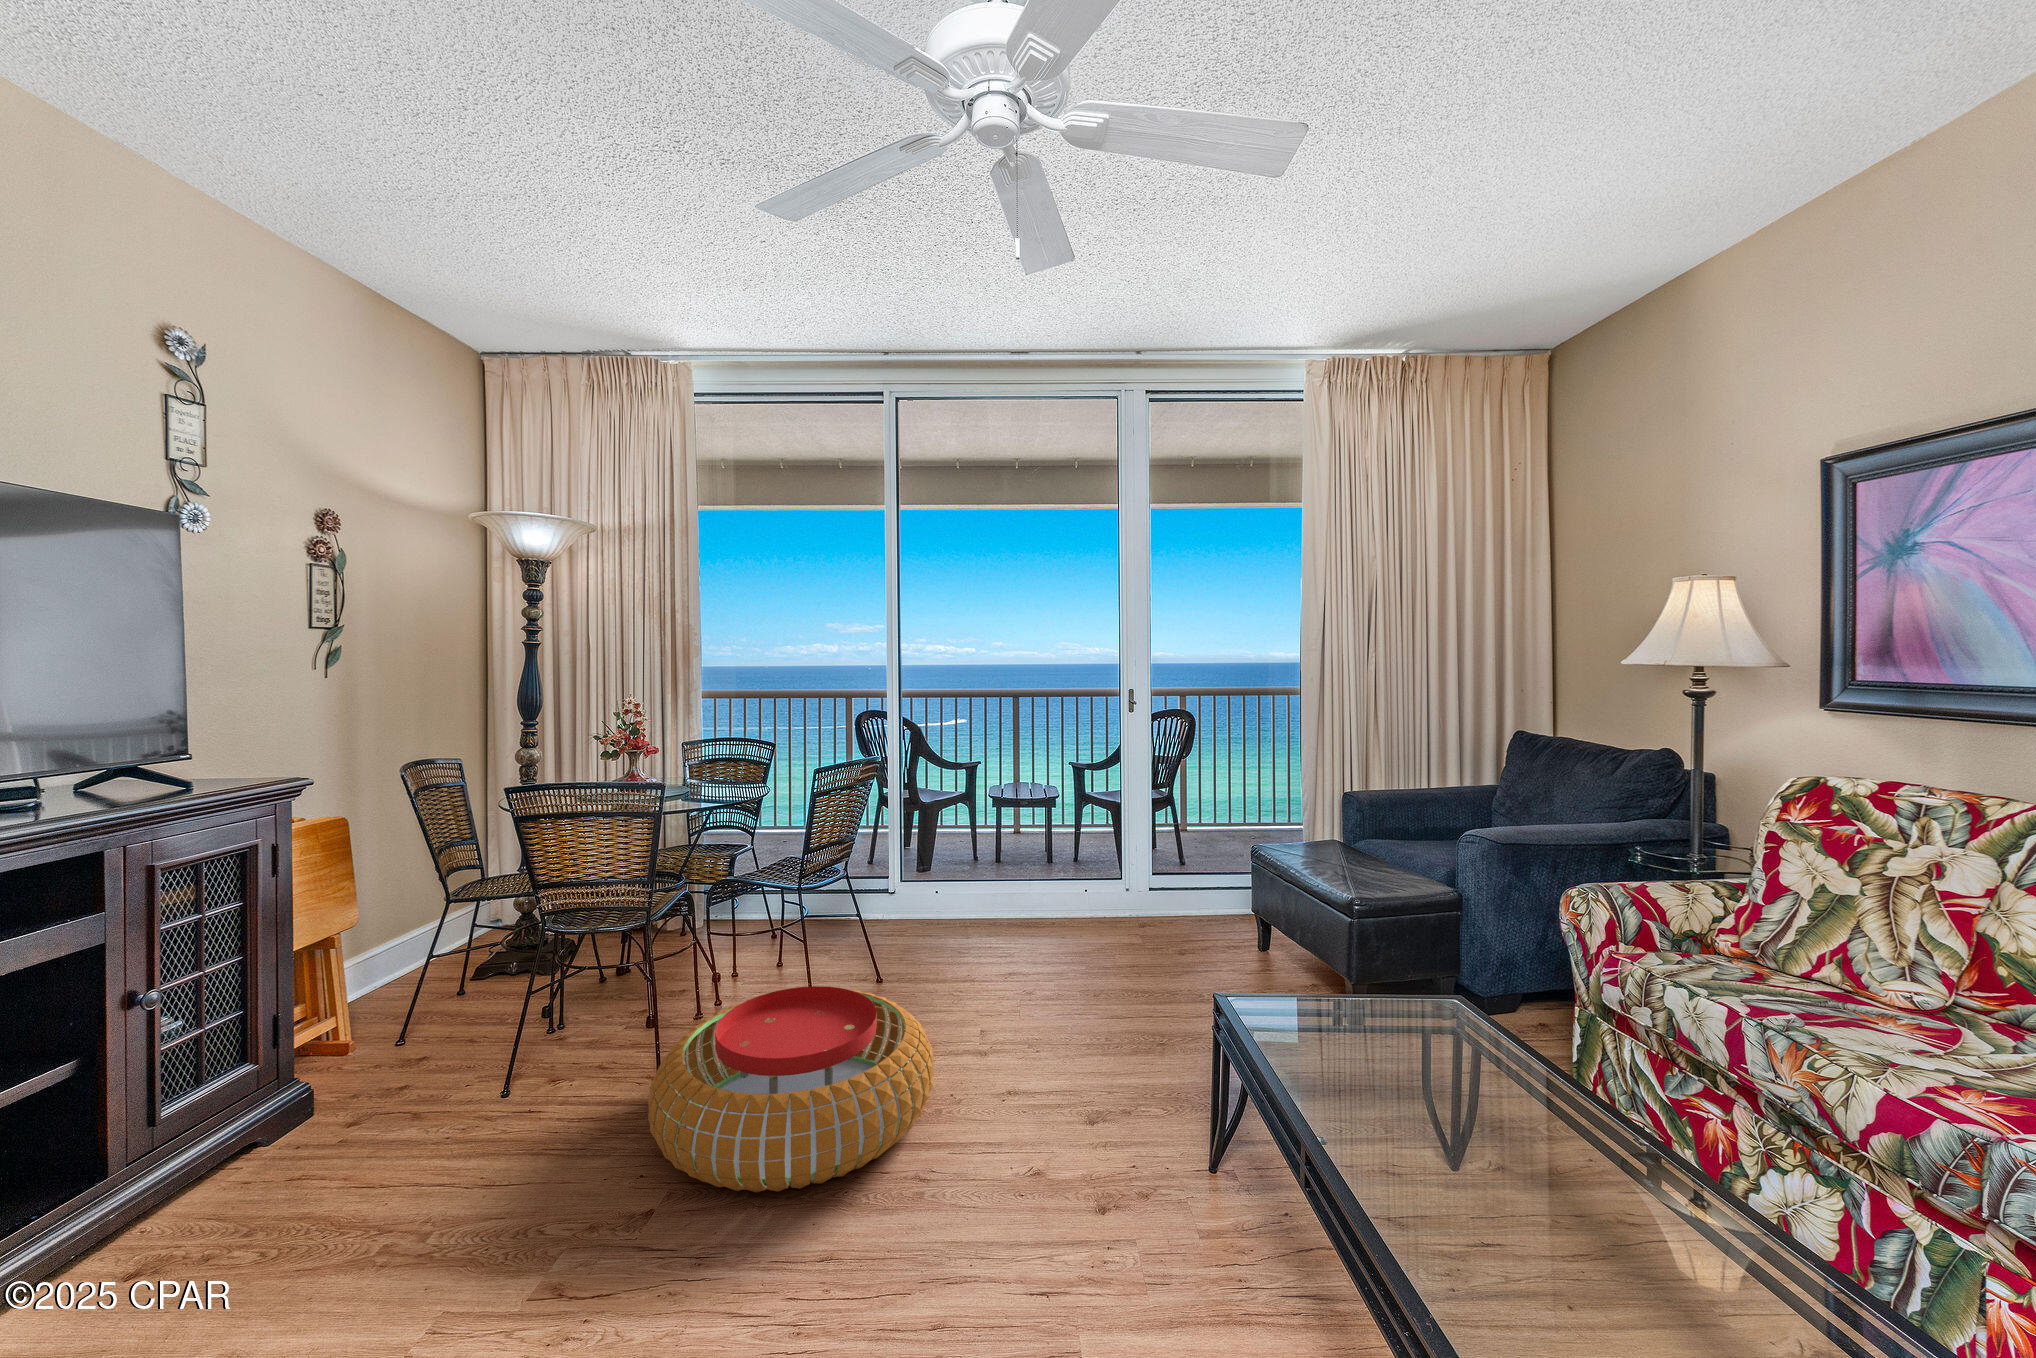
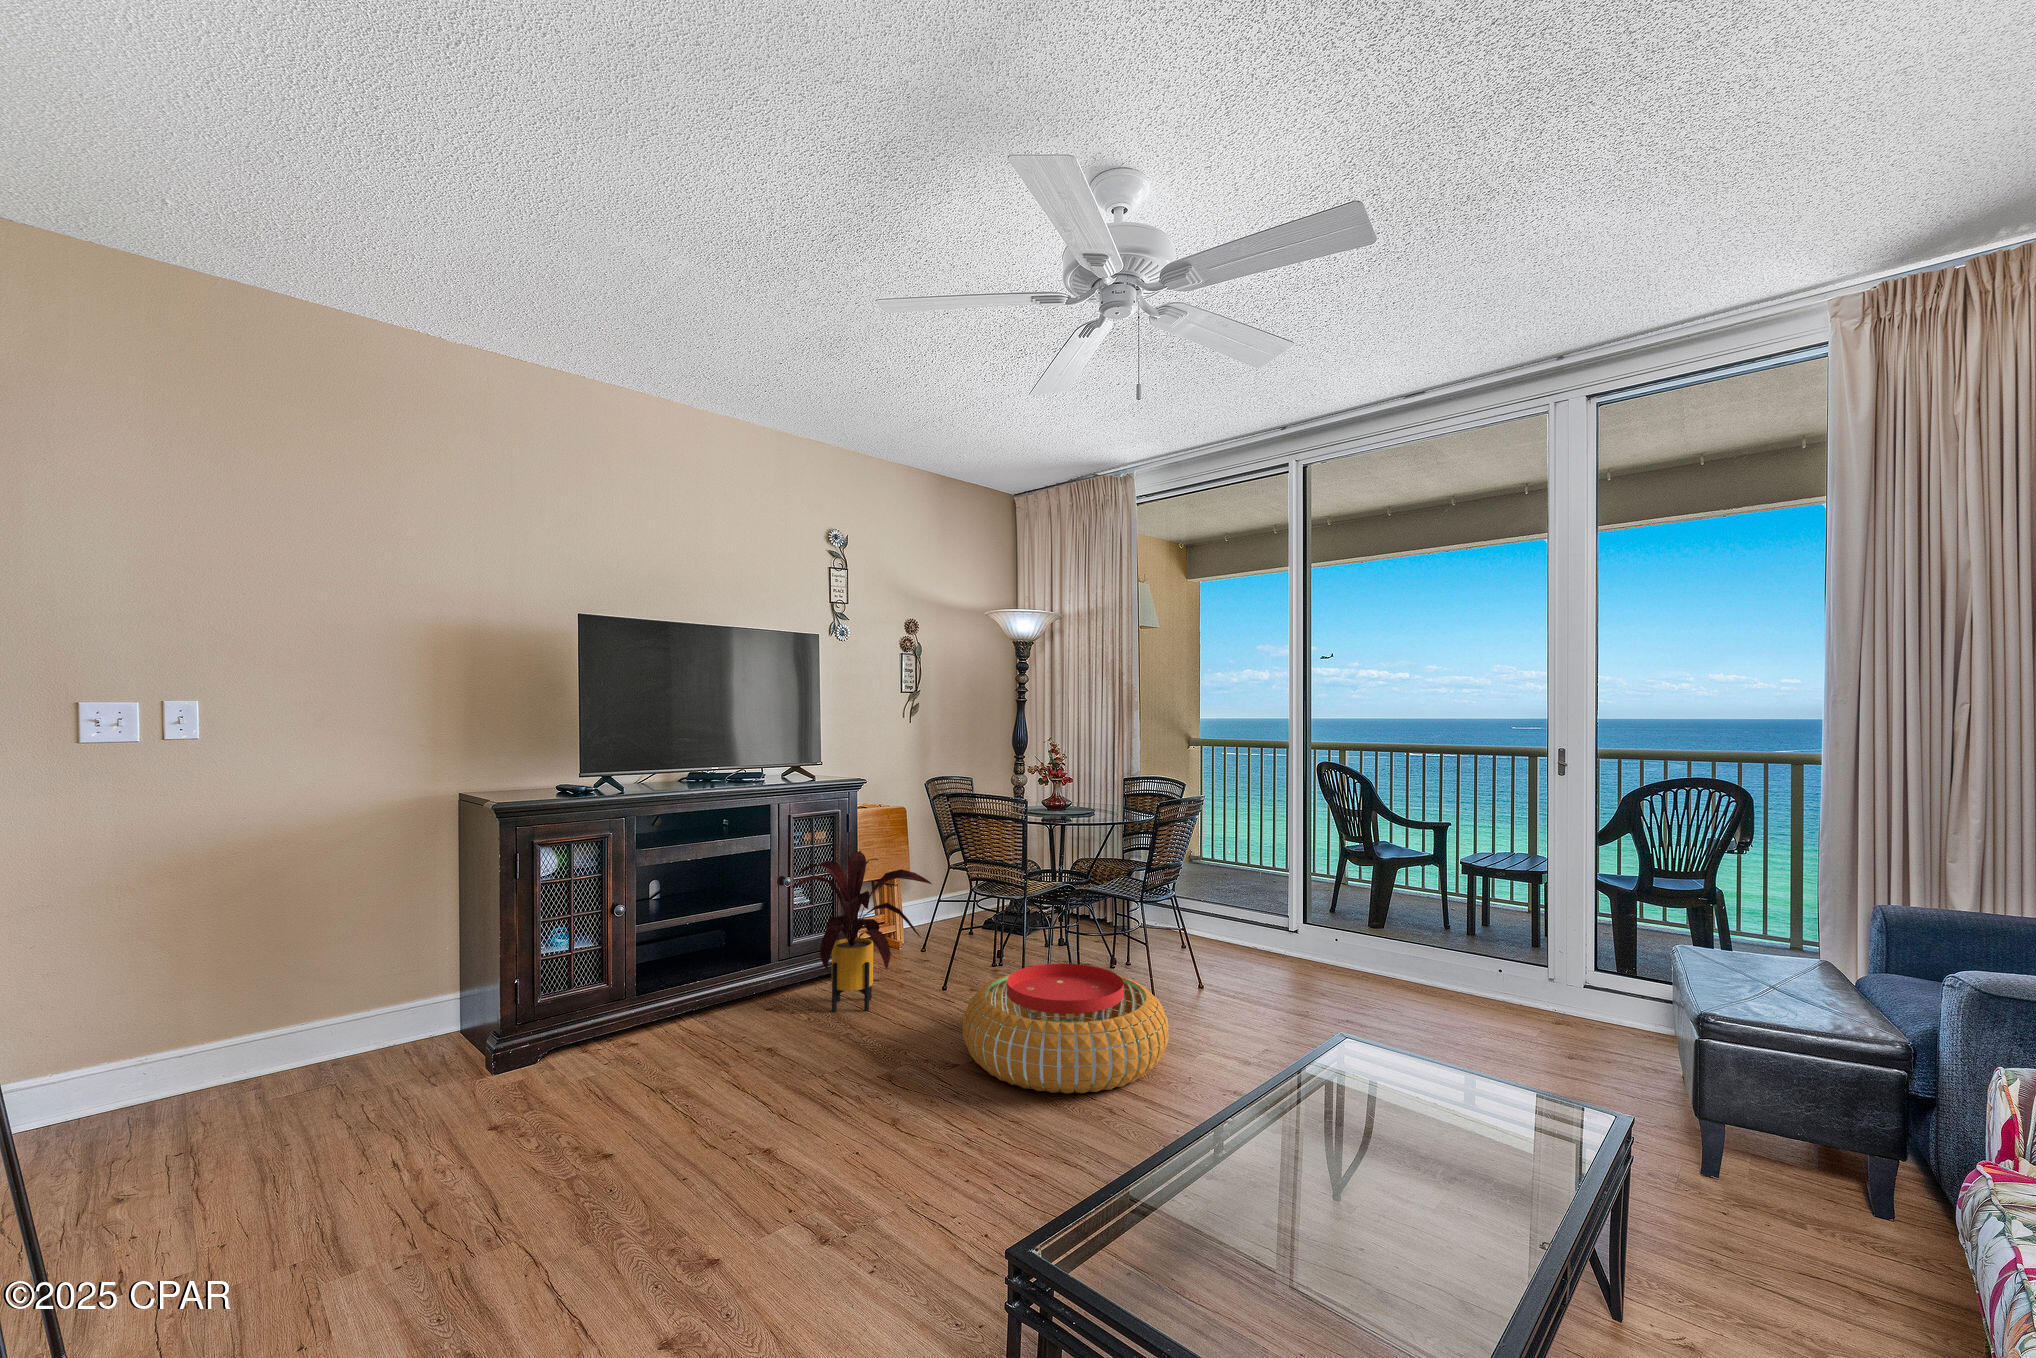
house plant: none [180,904,527,1207] -> present [791,851,932,1012]

